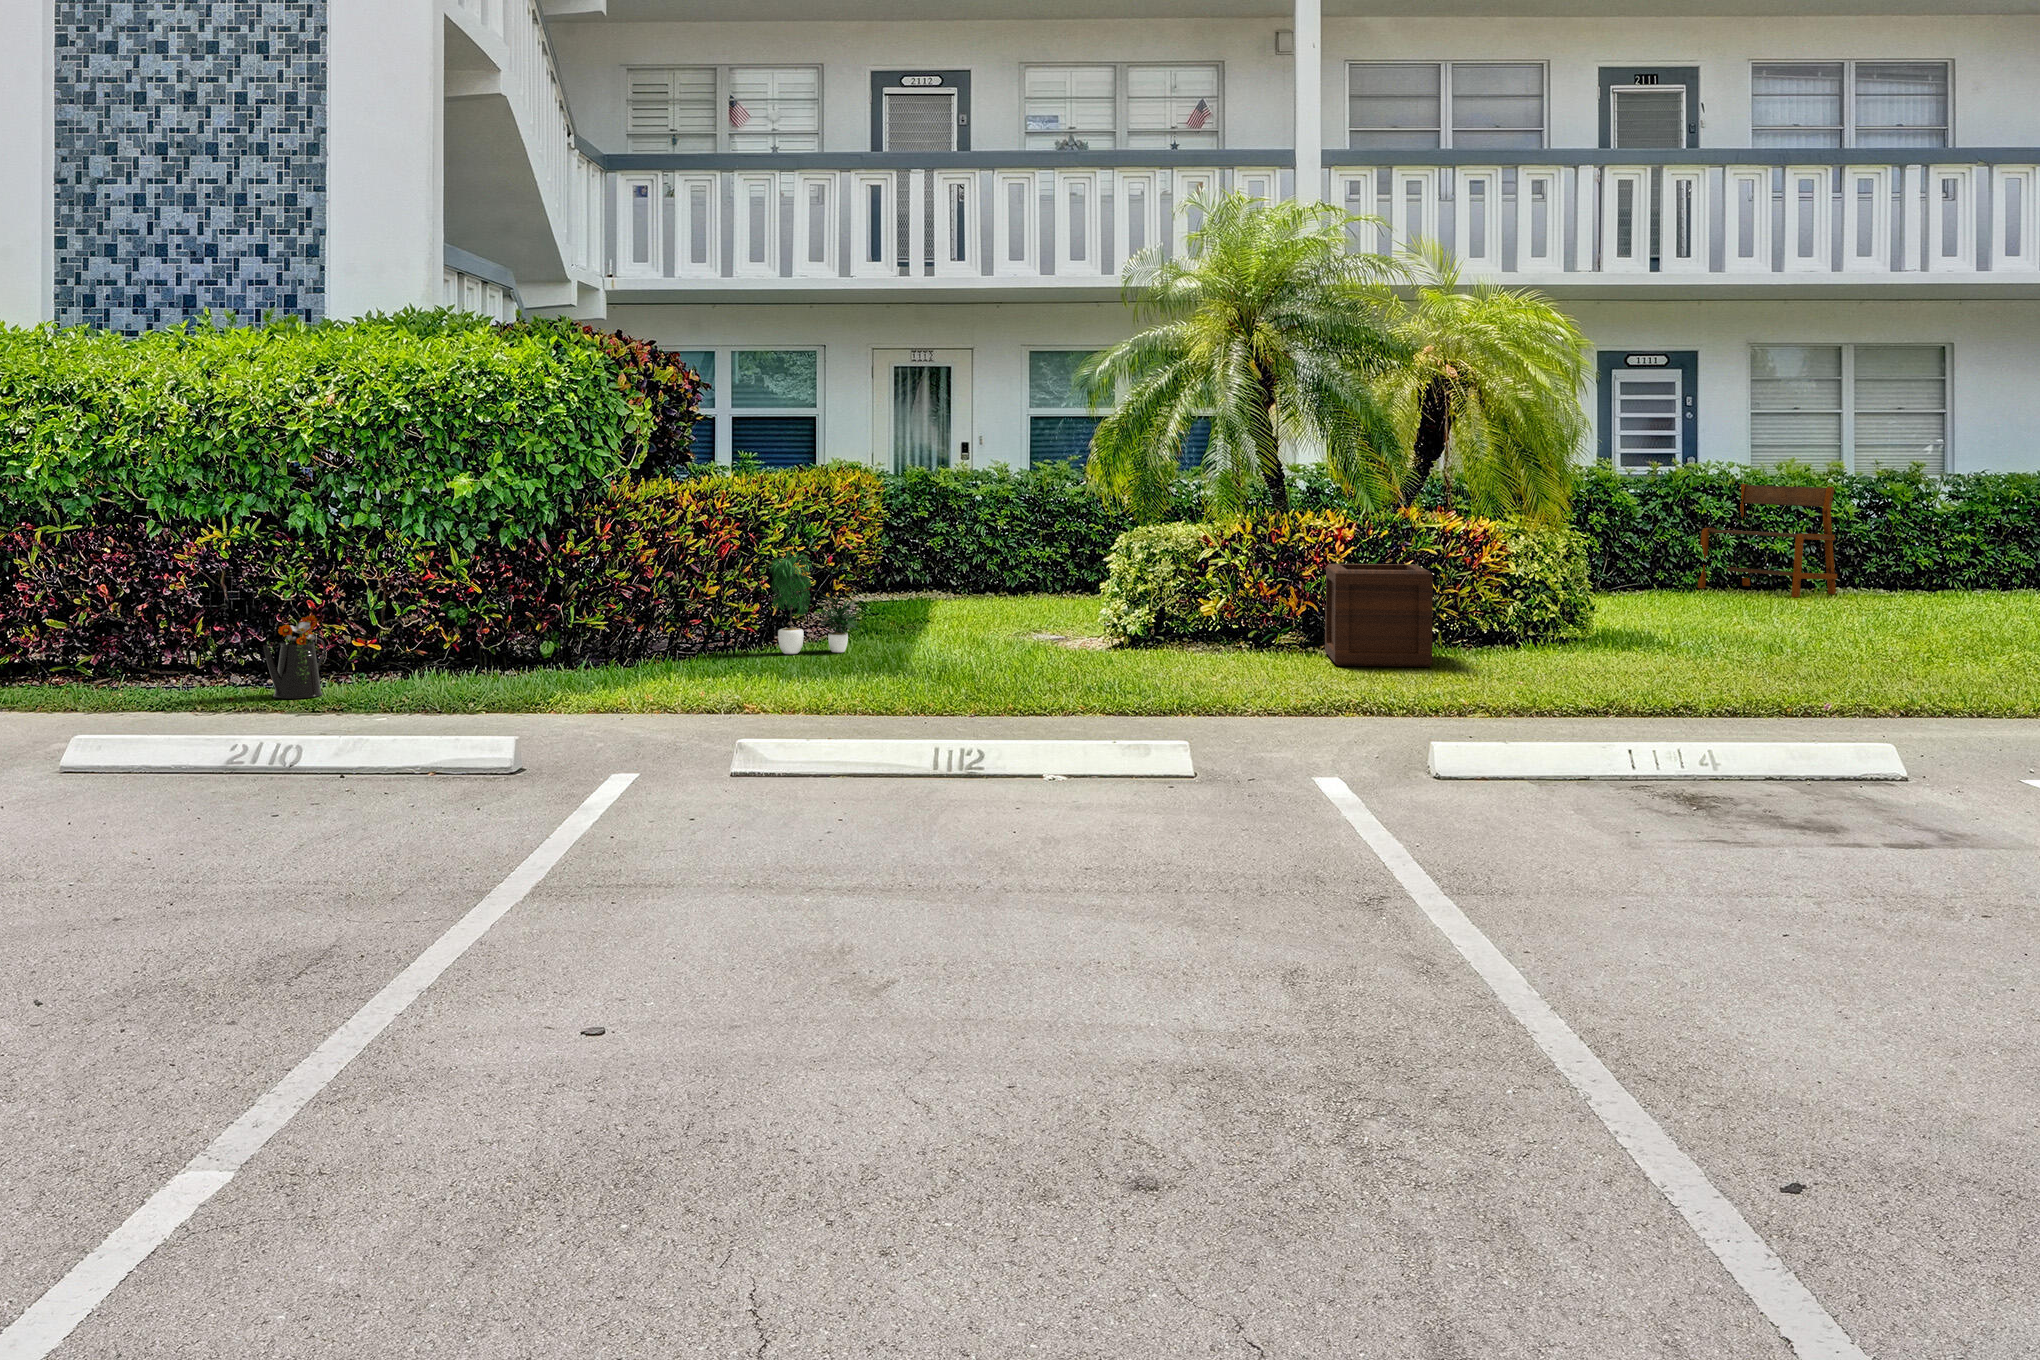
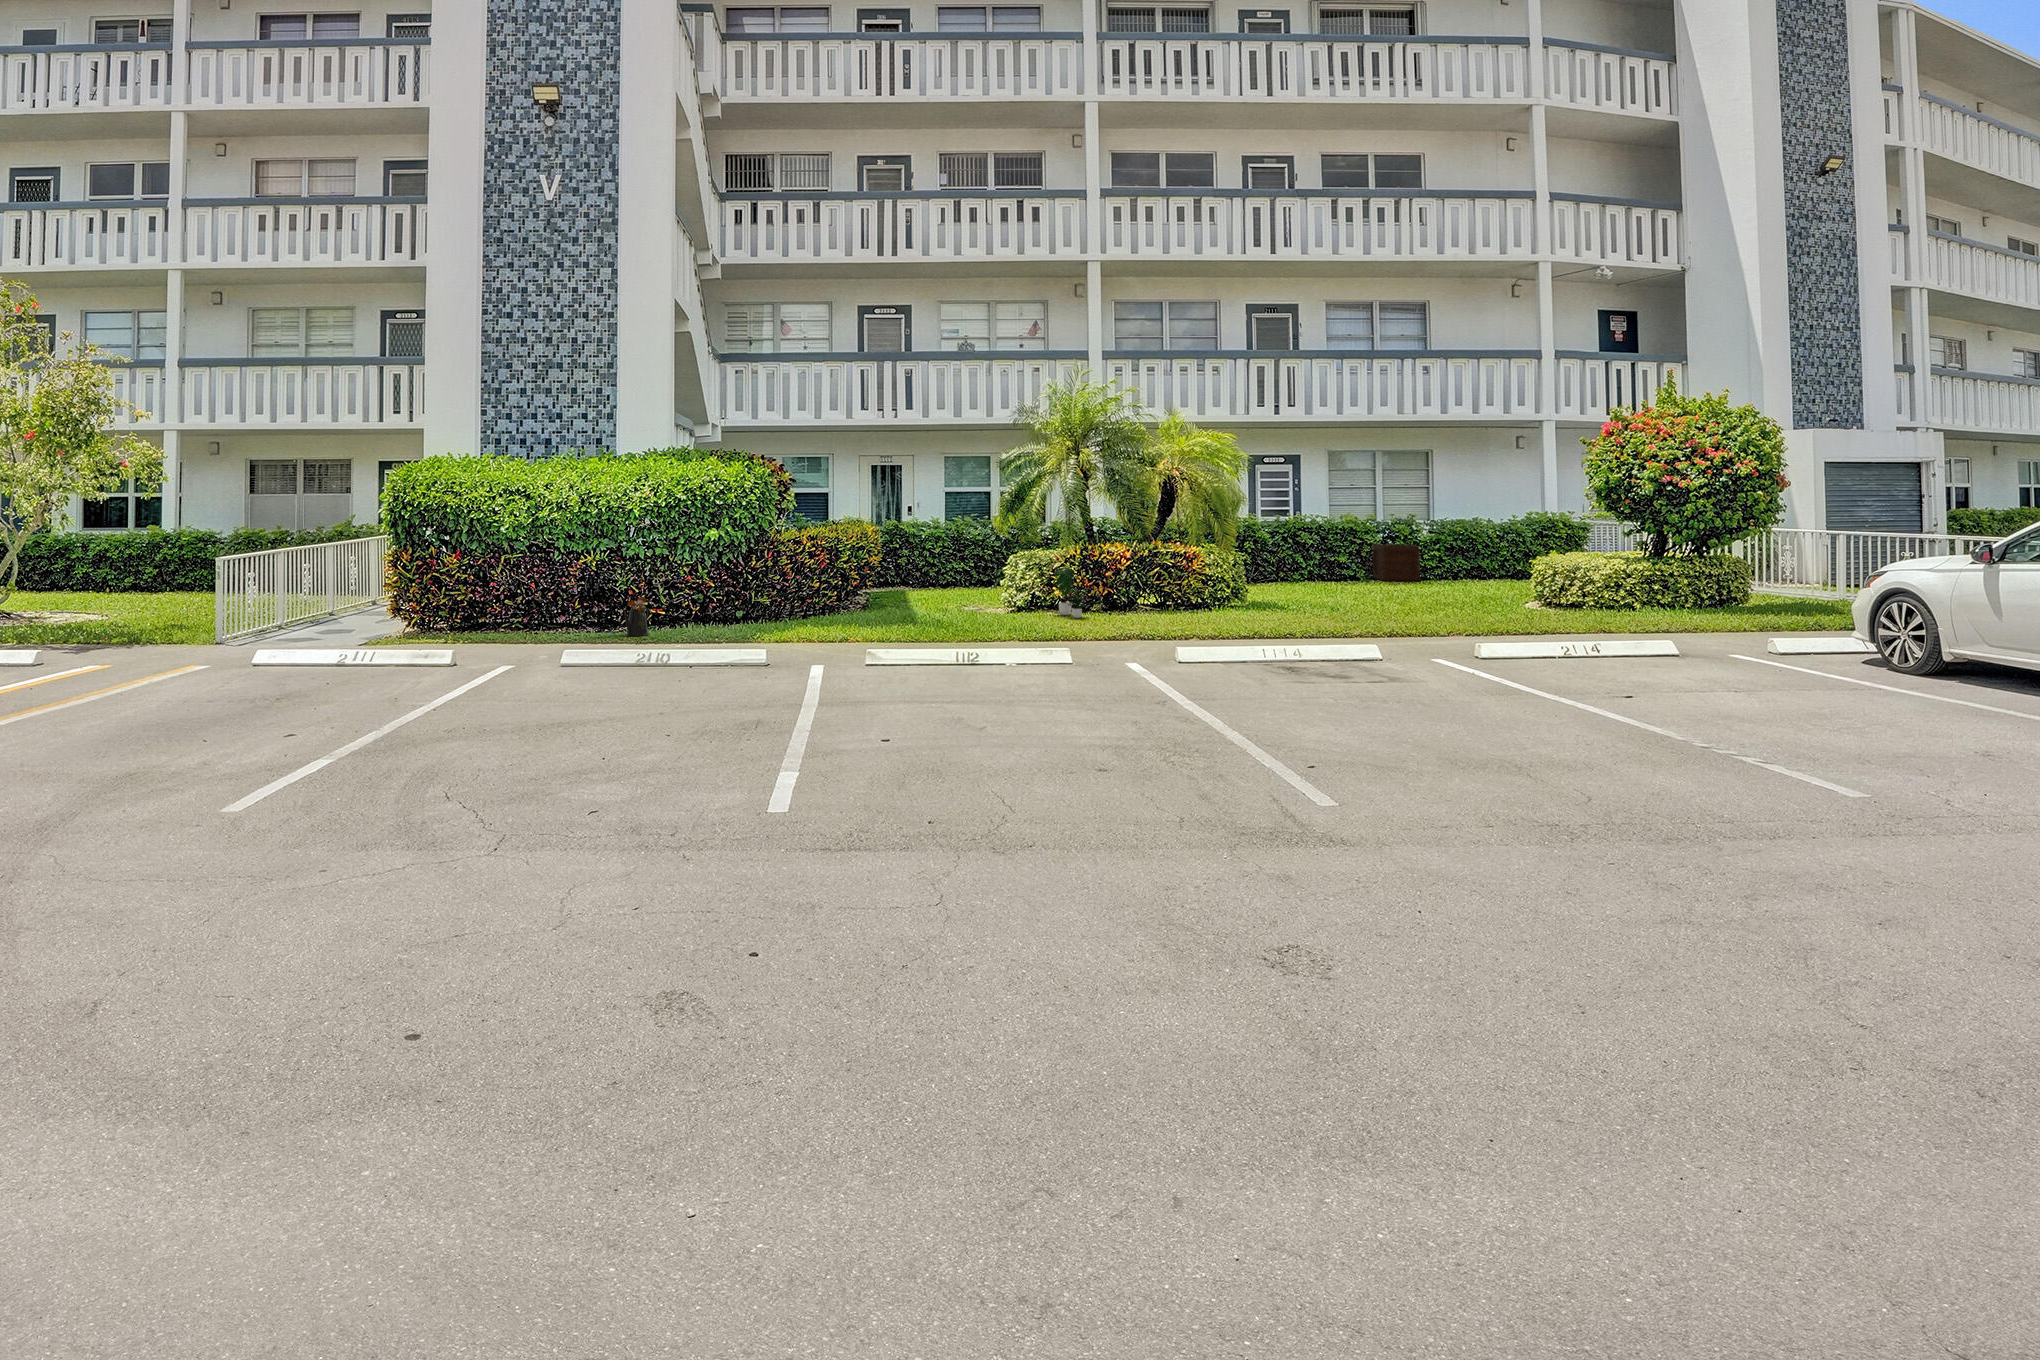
bench: present [1698,484,1837,597] -> none [1300,525,1370,584]
potted plant: present [770,549,858,654] -> present [1054,567,1084,618]
wooden crate: present [1325,564,1433,667] -> present [1373,544,1420,581]

